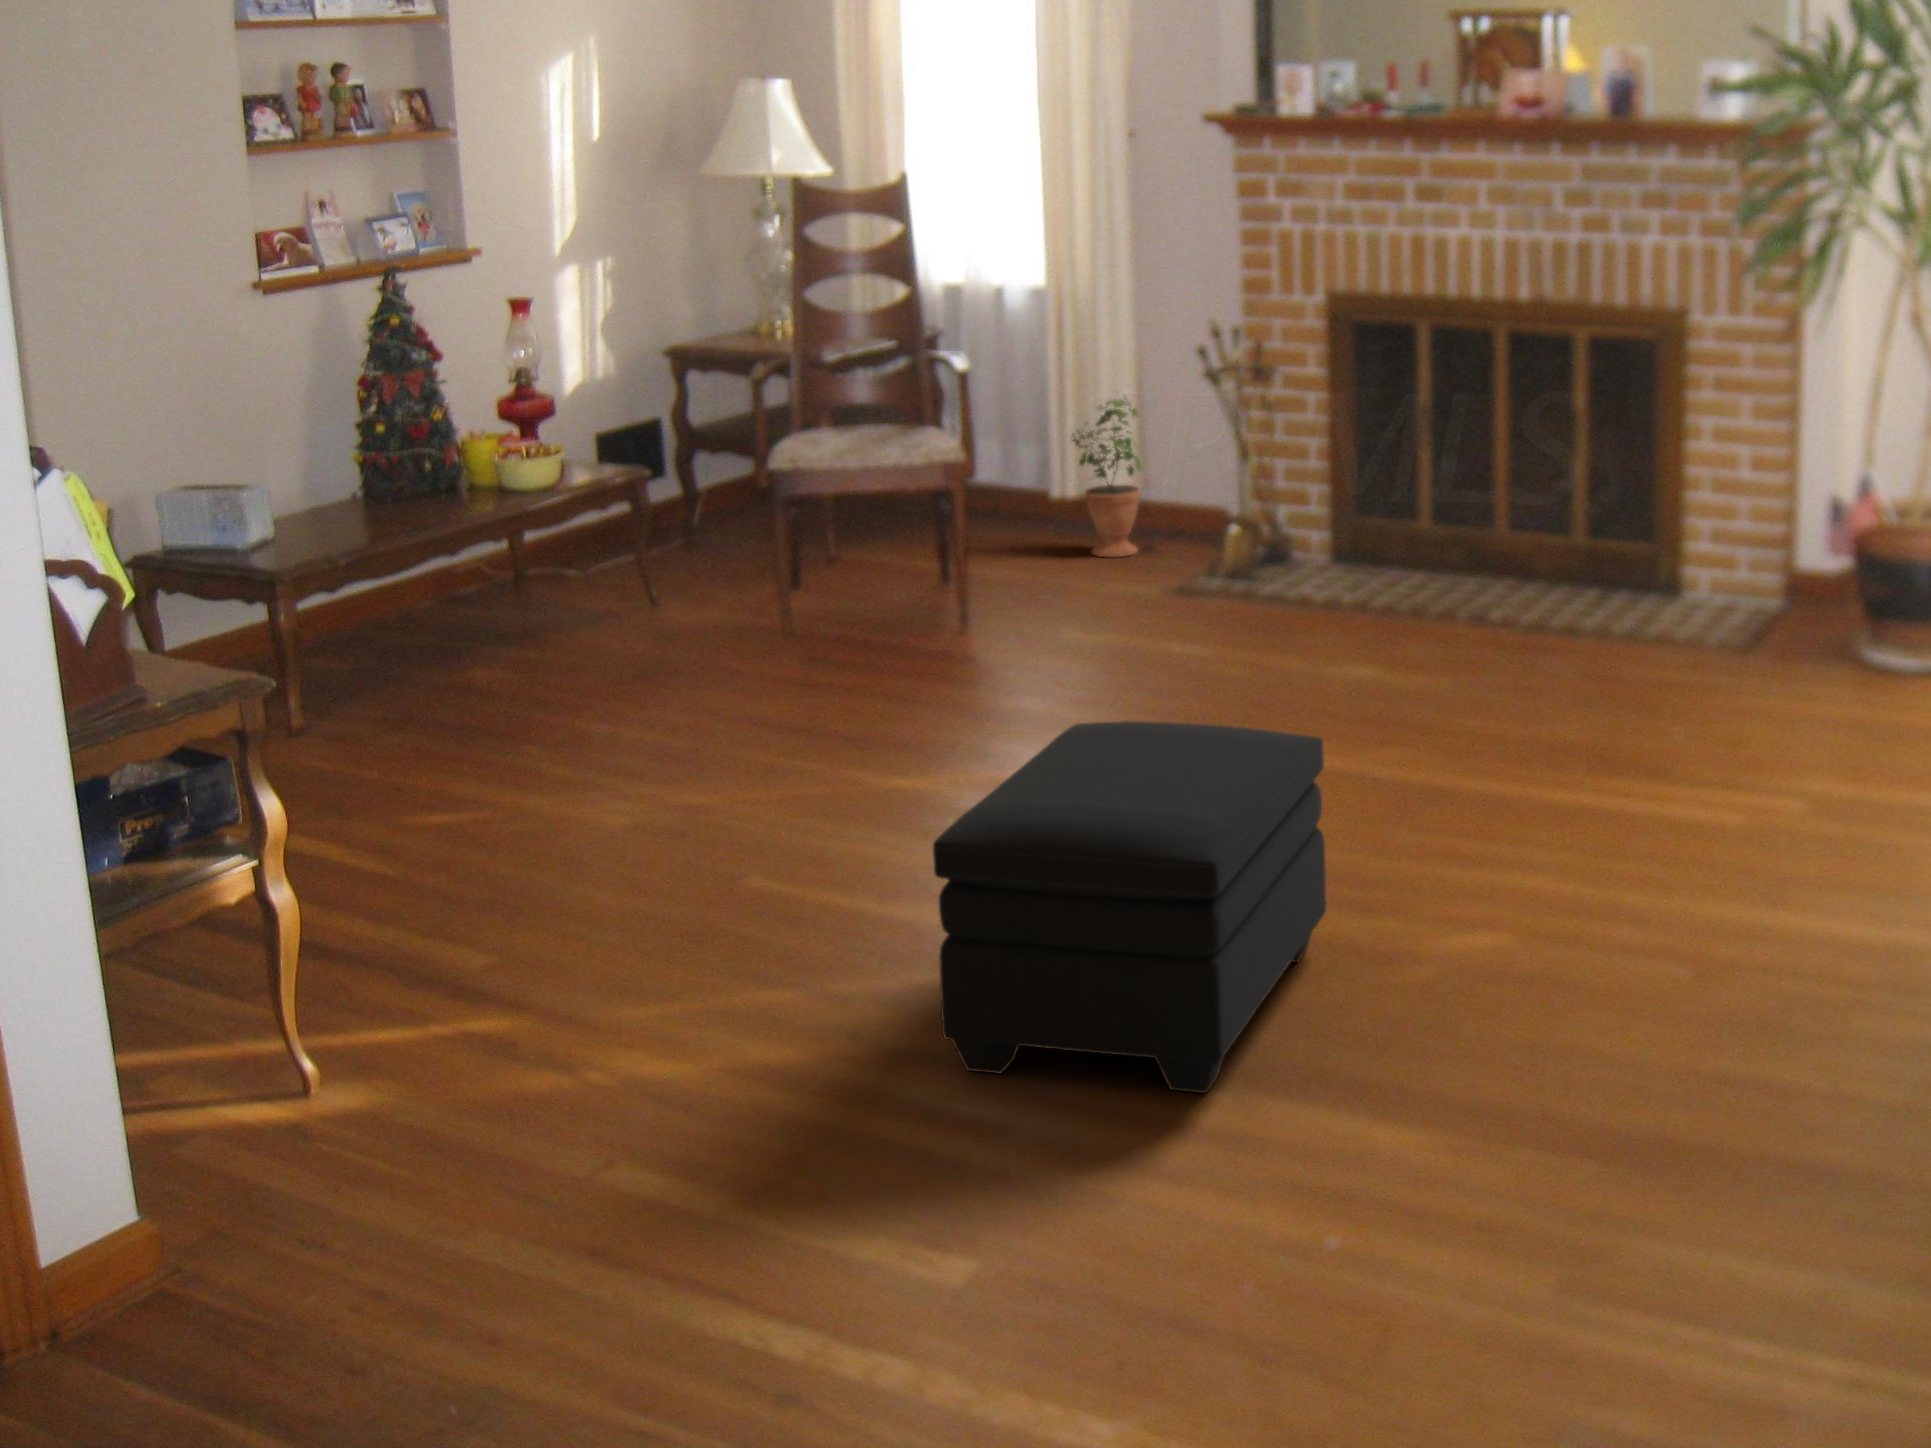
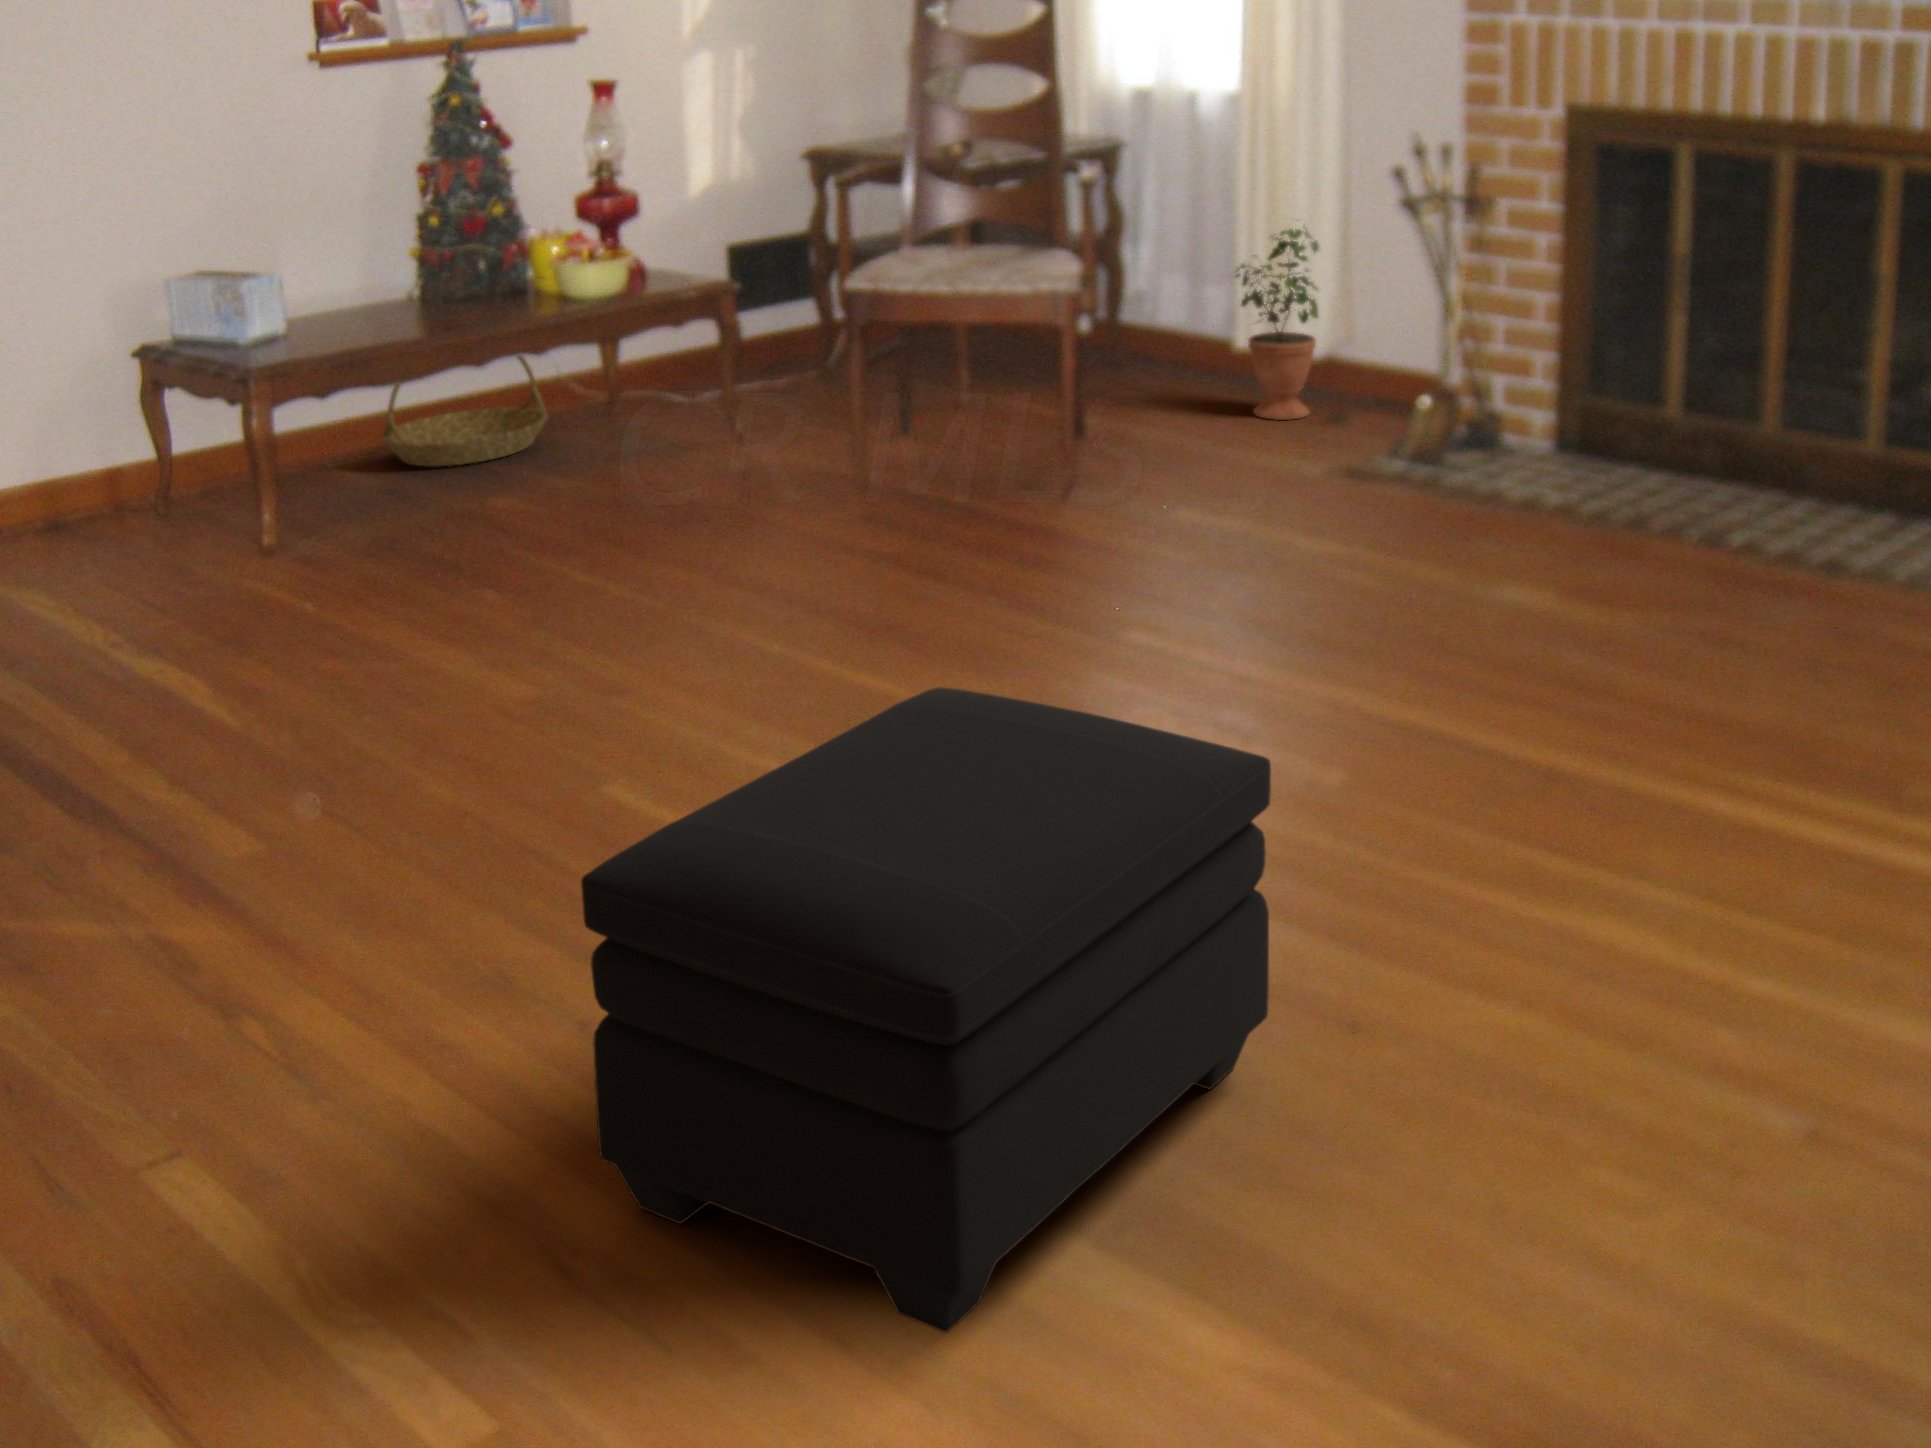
basket: none [328,529,478,652] -> present [382,355,548,467]

